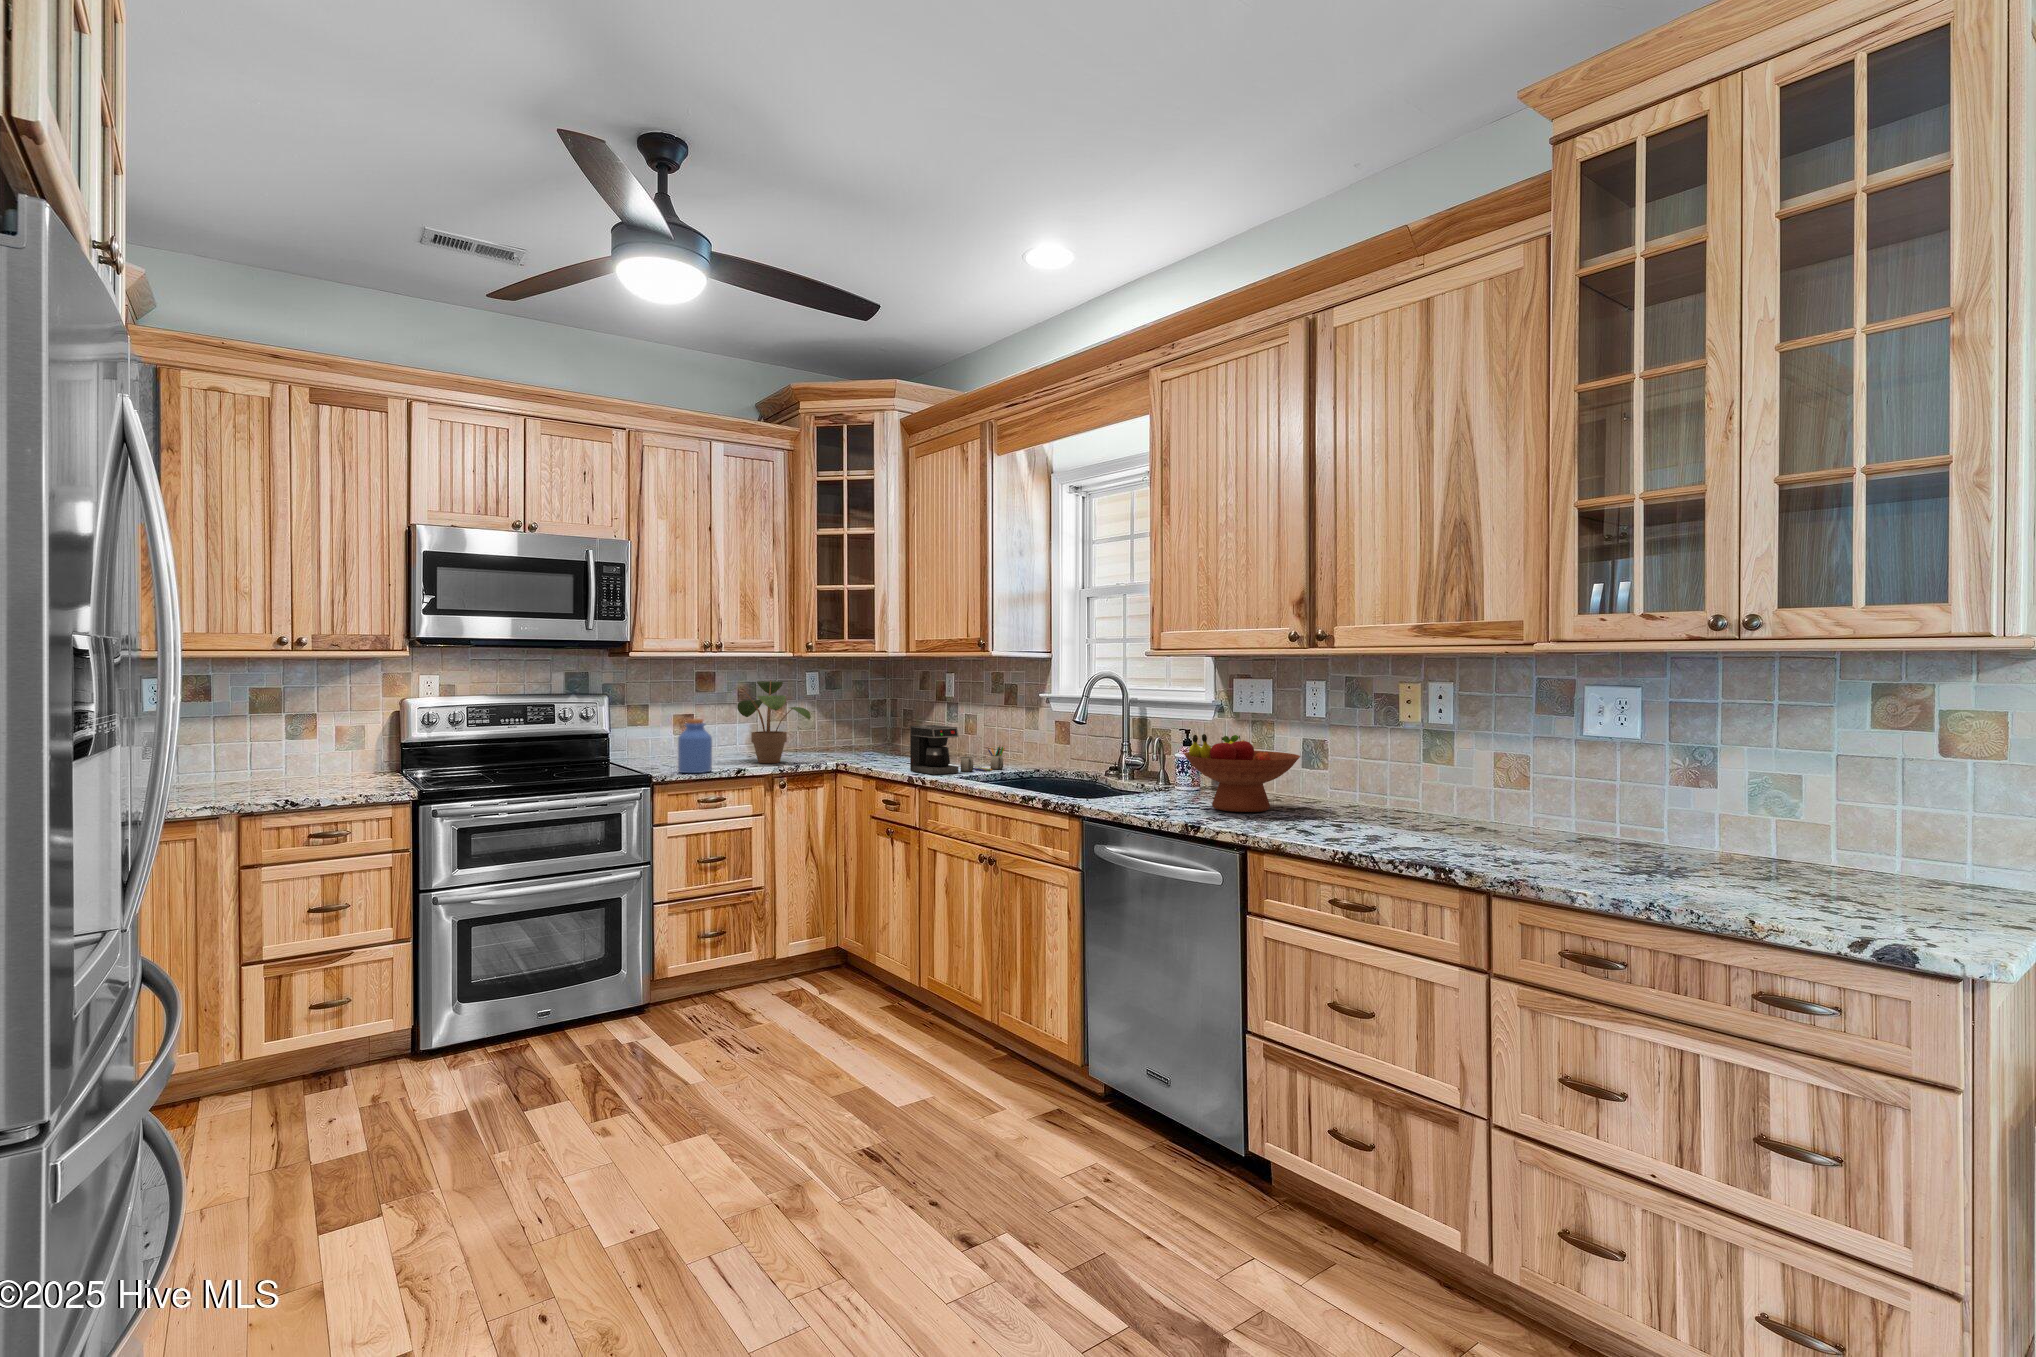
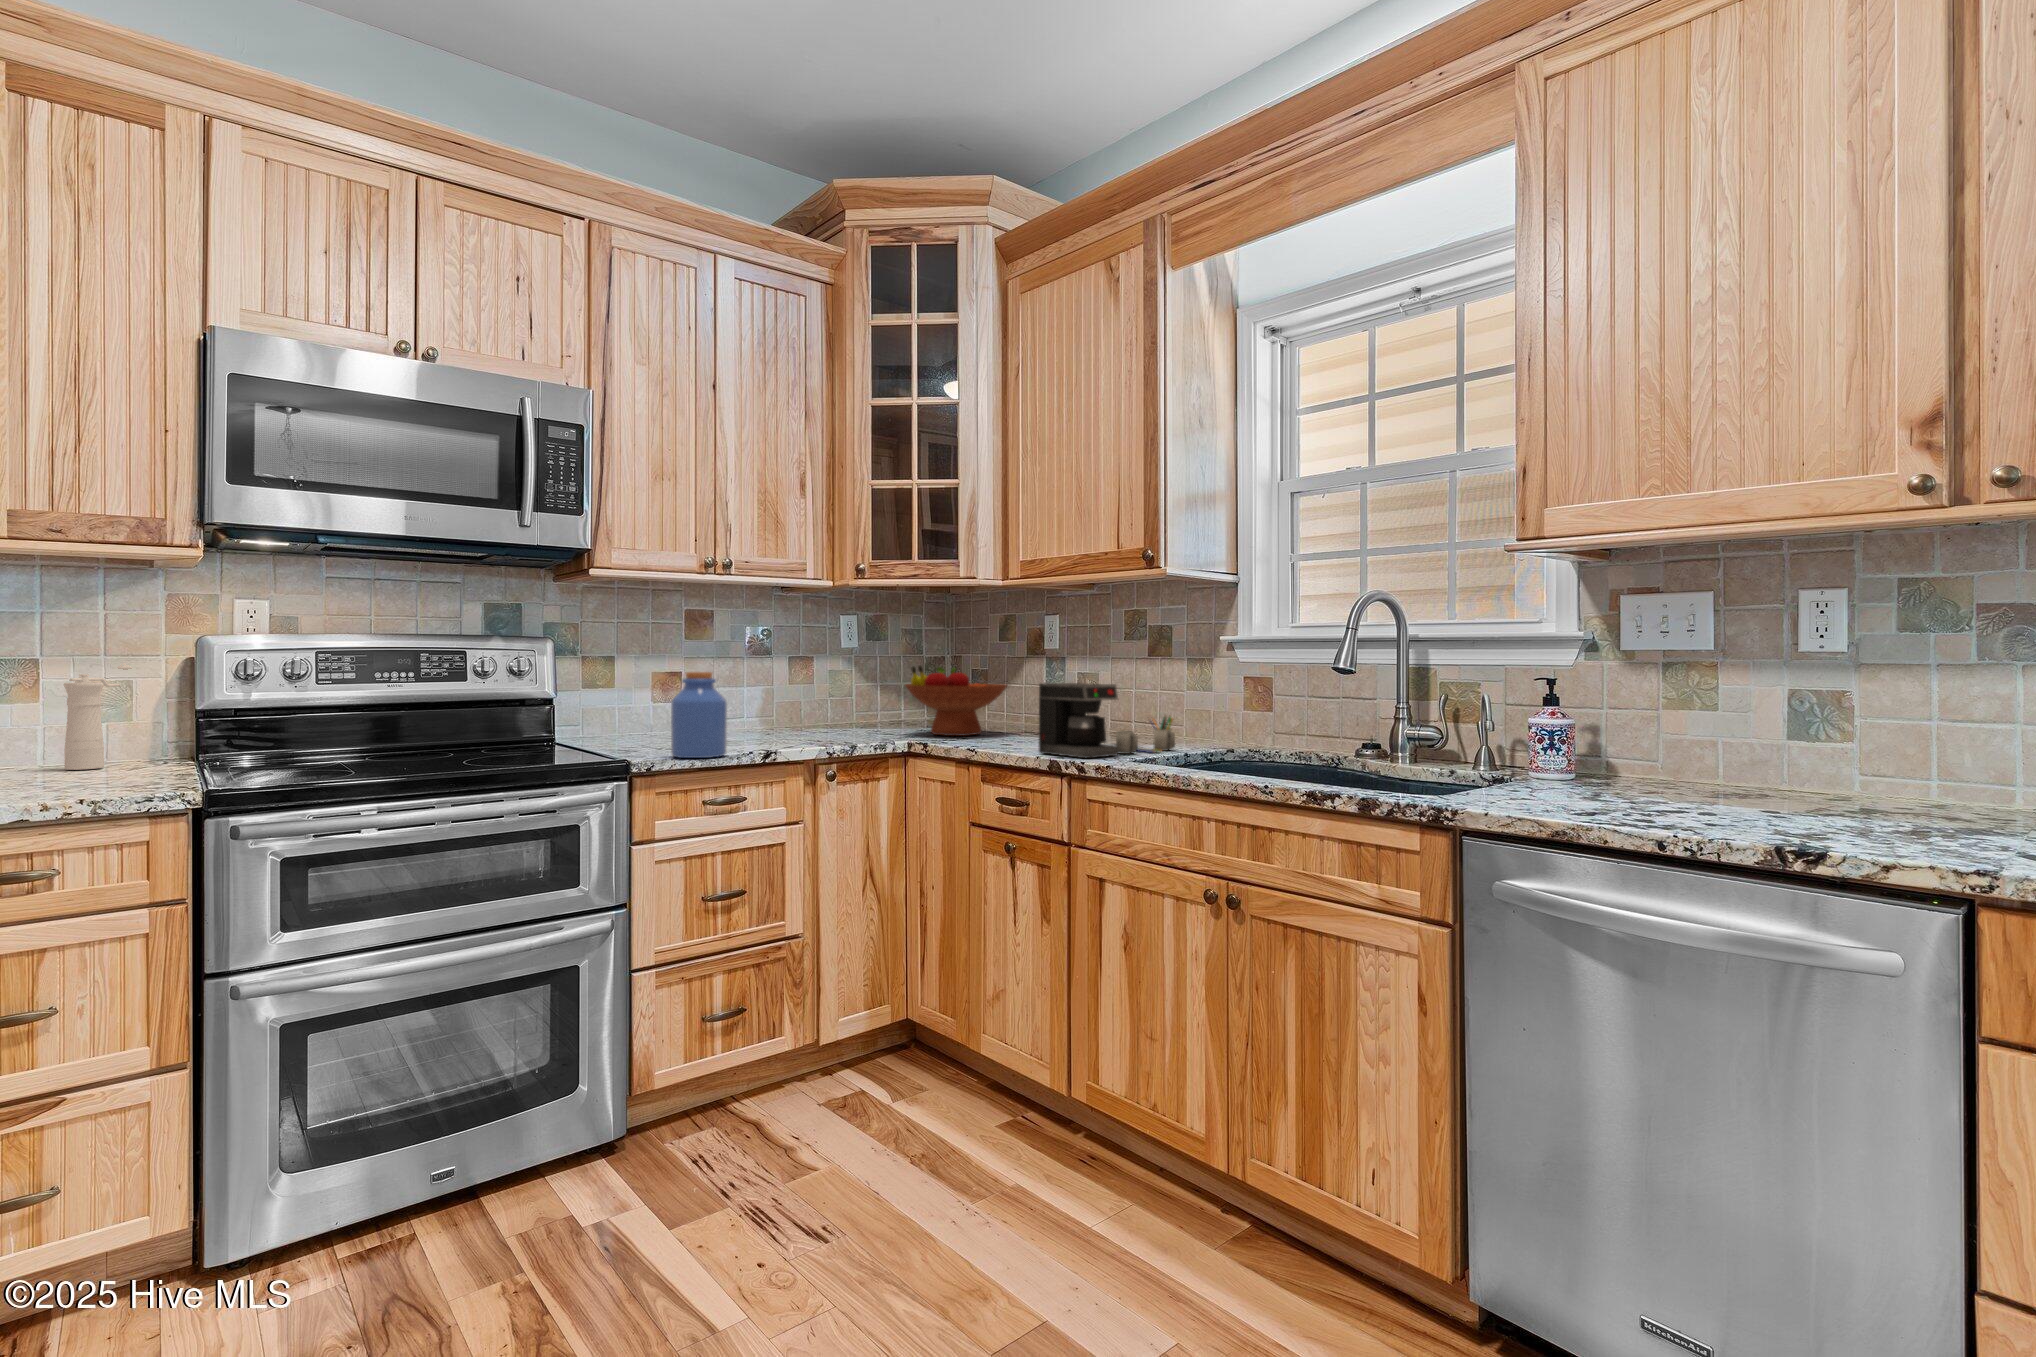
potted plant: present [734,680,811,763] -> none [739,620,868,744]
pepper mill: none [332,714,369,779] -> present [64,663,133,770]
fruit bowl: present [1184,734,1300,812] -> present [905,666,1007,736]

